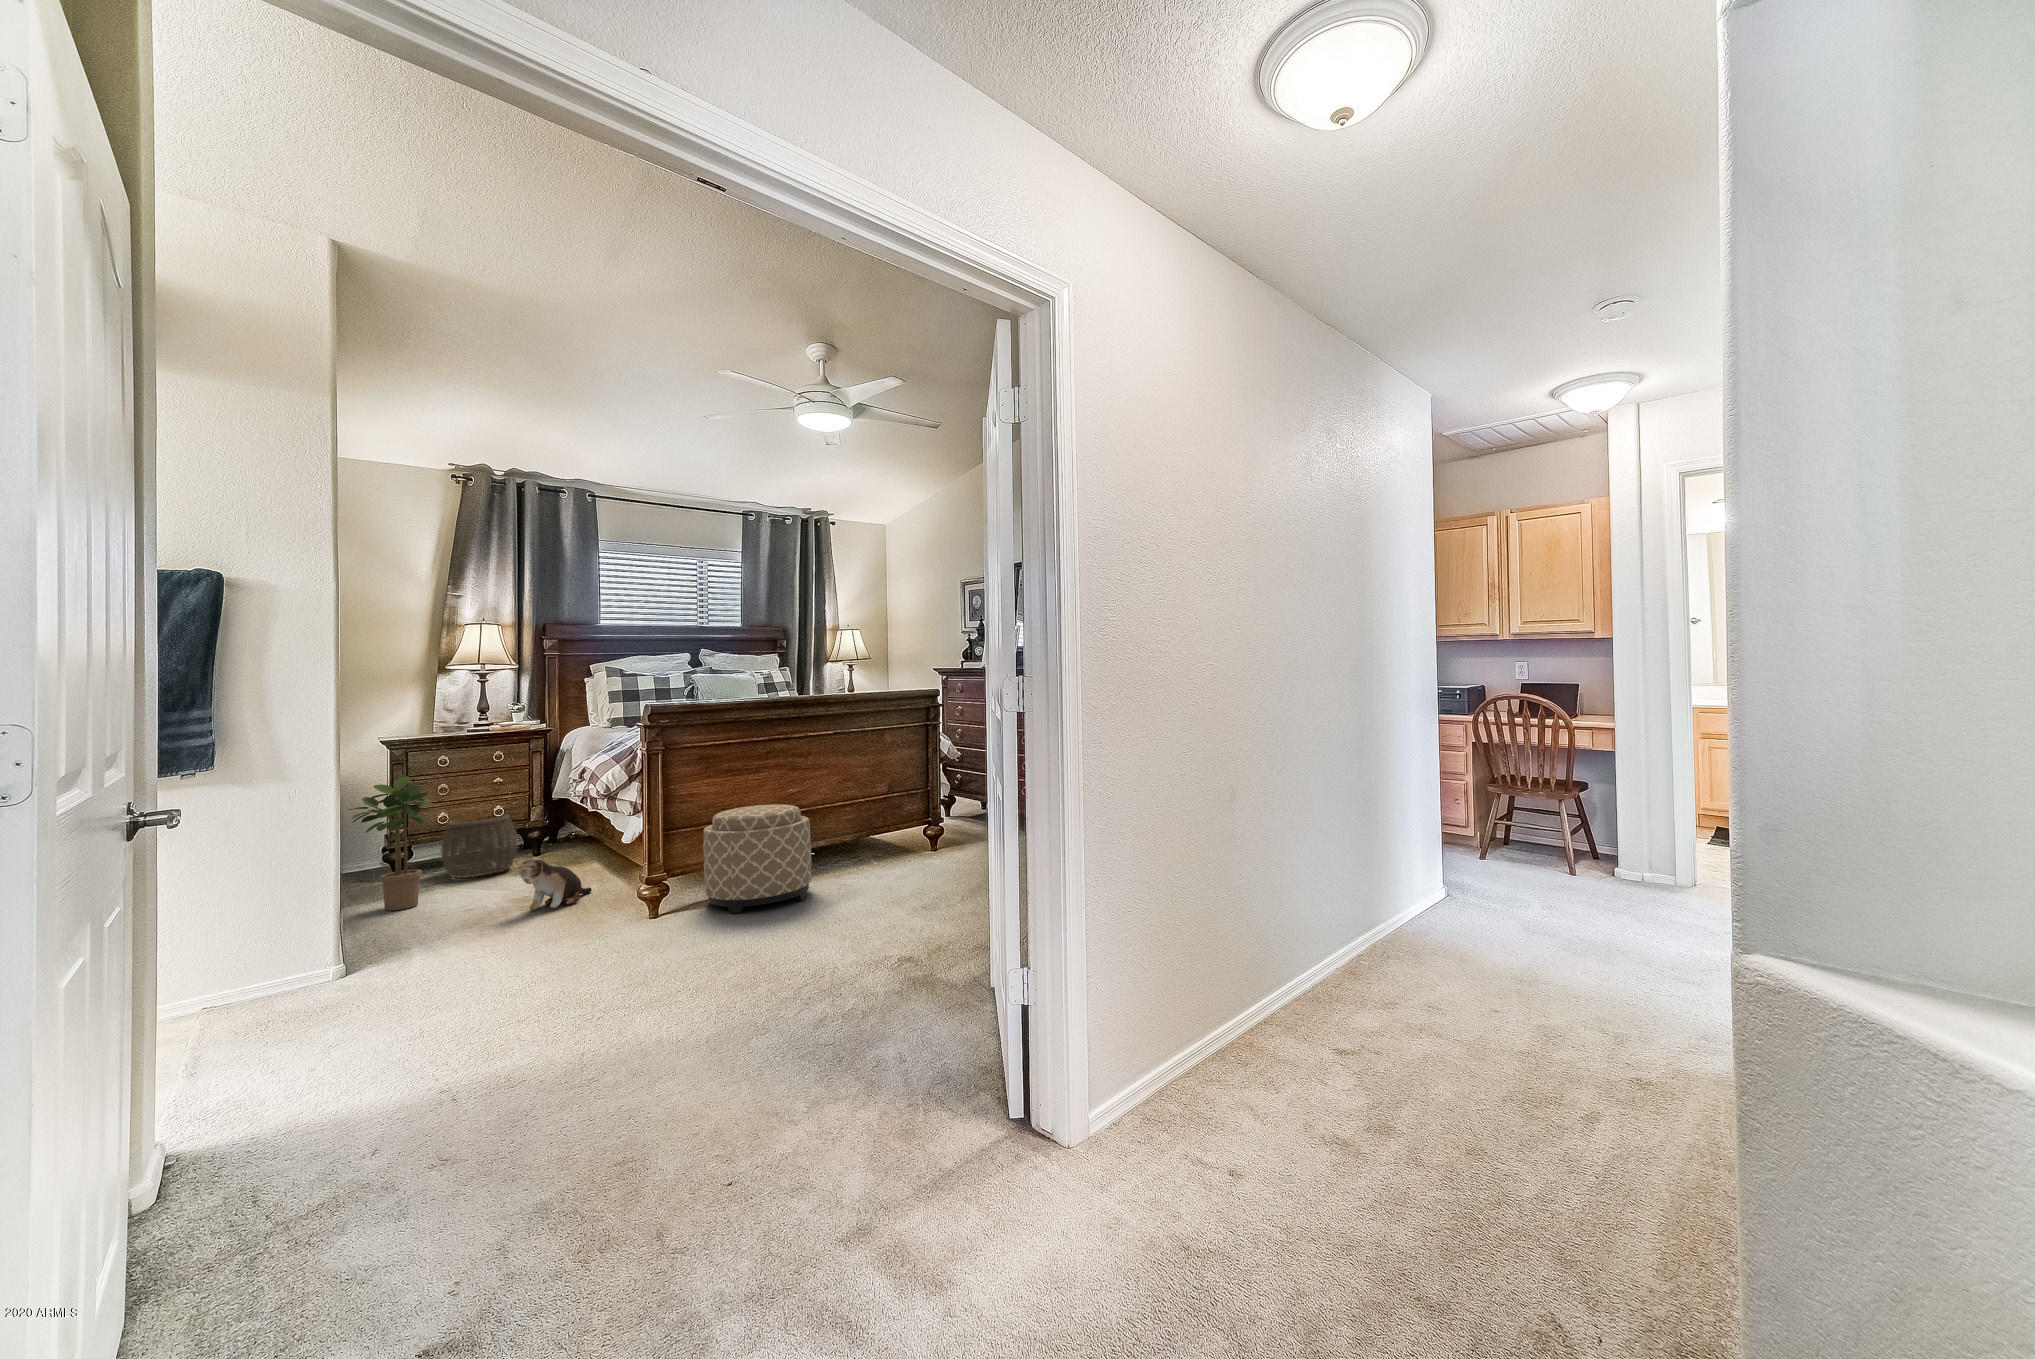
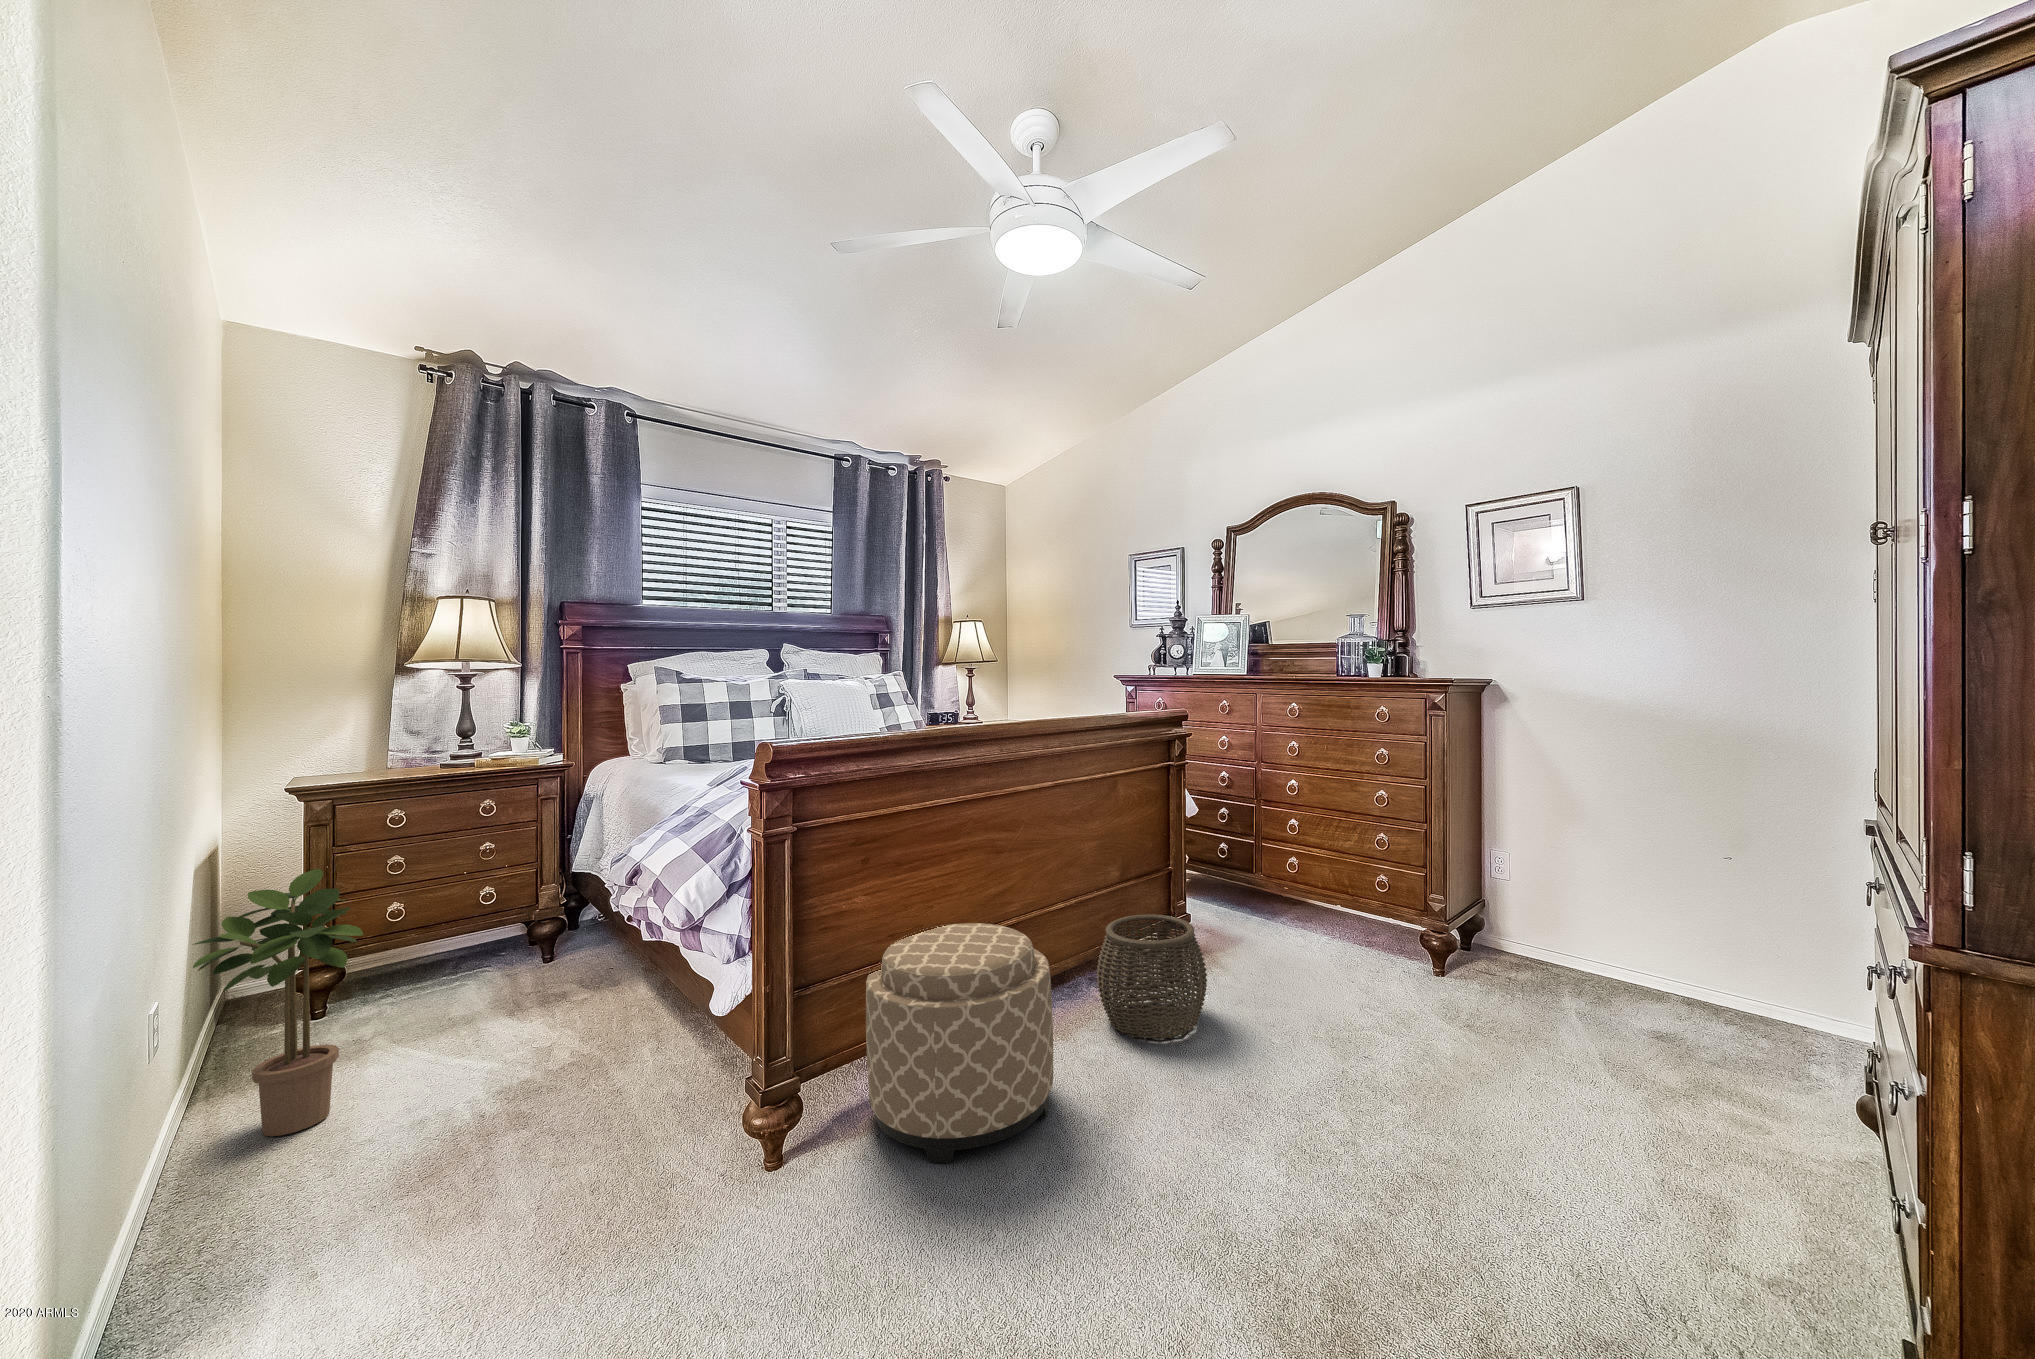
woven basket: present [441,814,518,878] -> present [1097,914,1207,1040]
plush toy: present [512,857,591,910] -> none [505,1039,648,1139]

